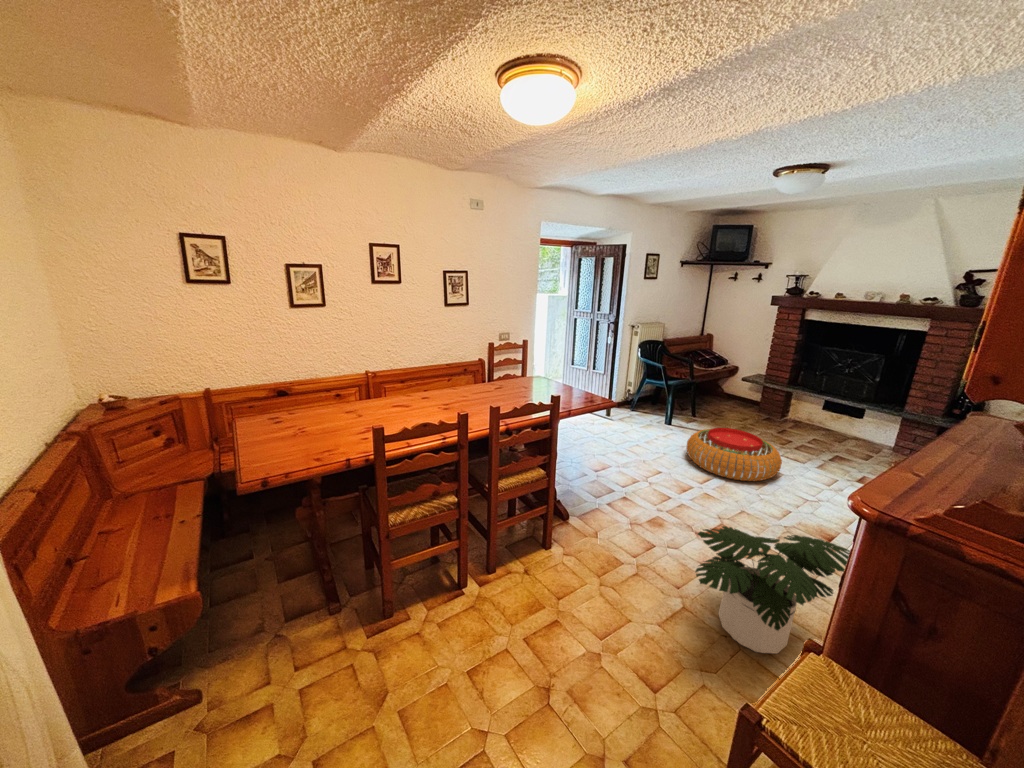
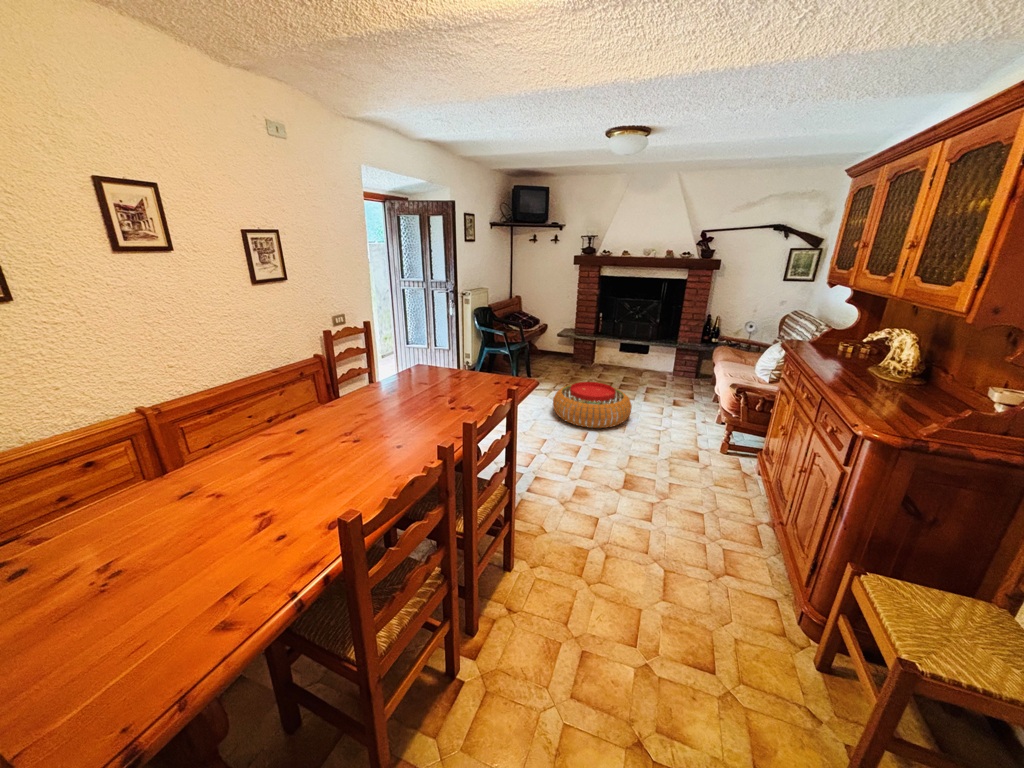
potted plant: present [695,526,850,653] -> none [669,466,797,581]

